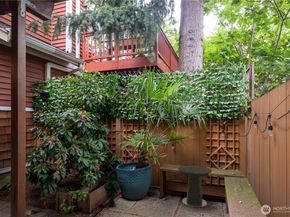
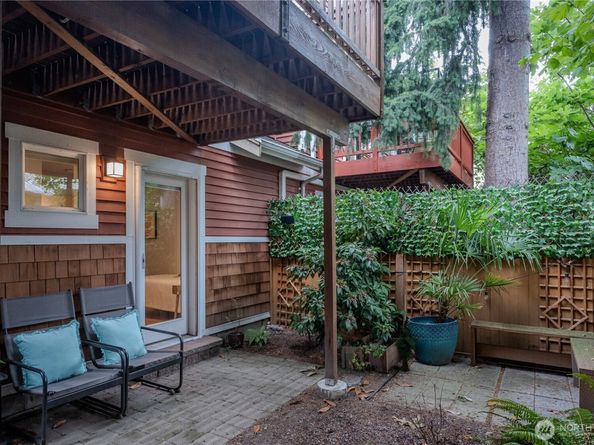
side table: present [178,165,212,207] -> none [497,323,550,380]

